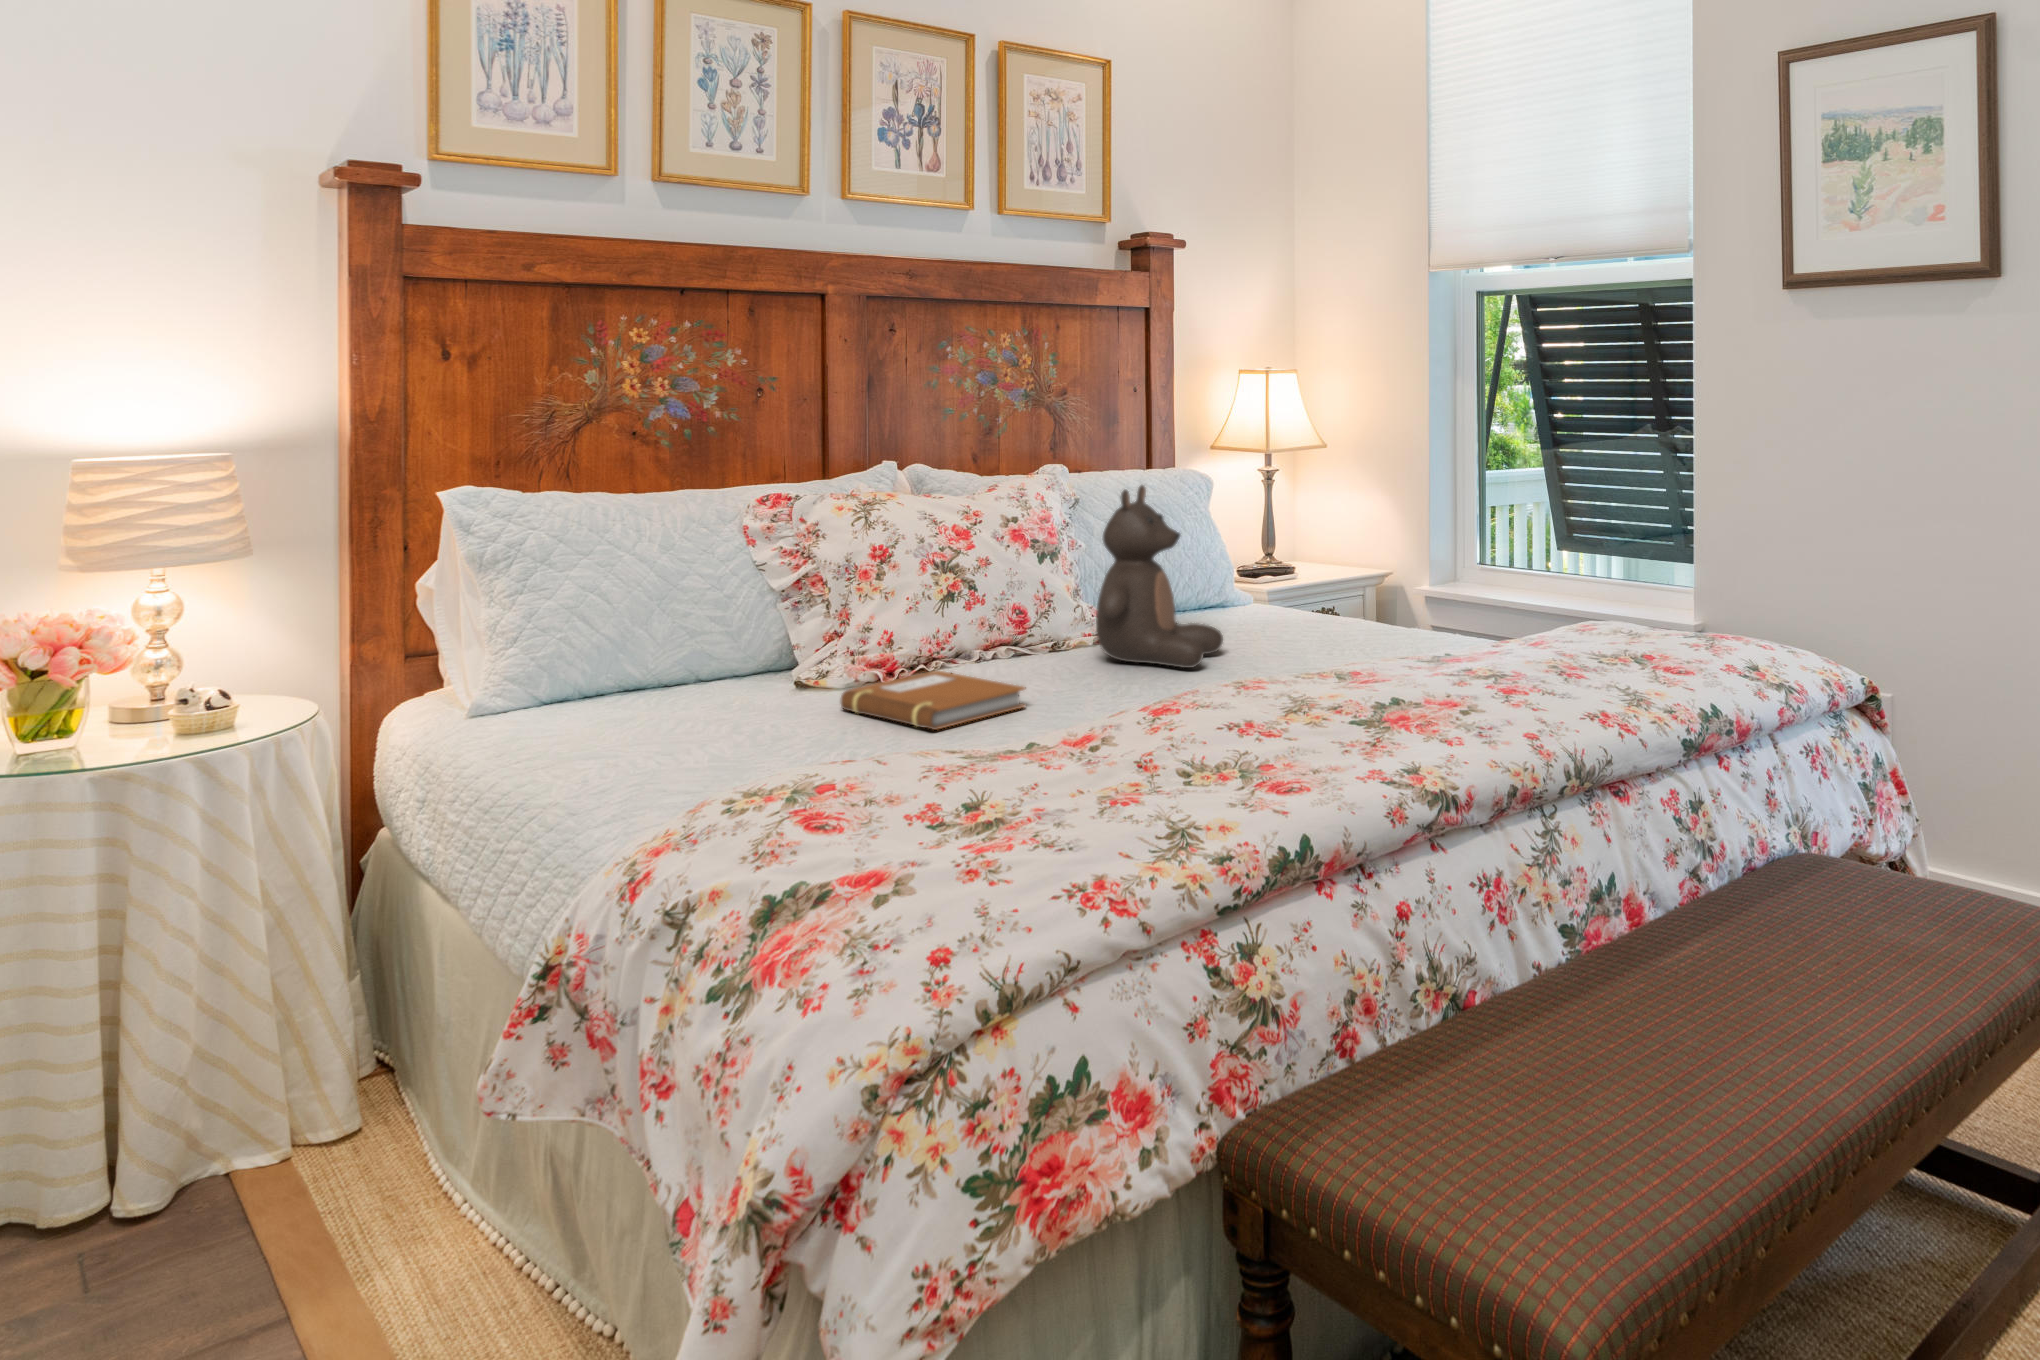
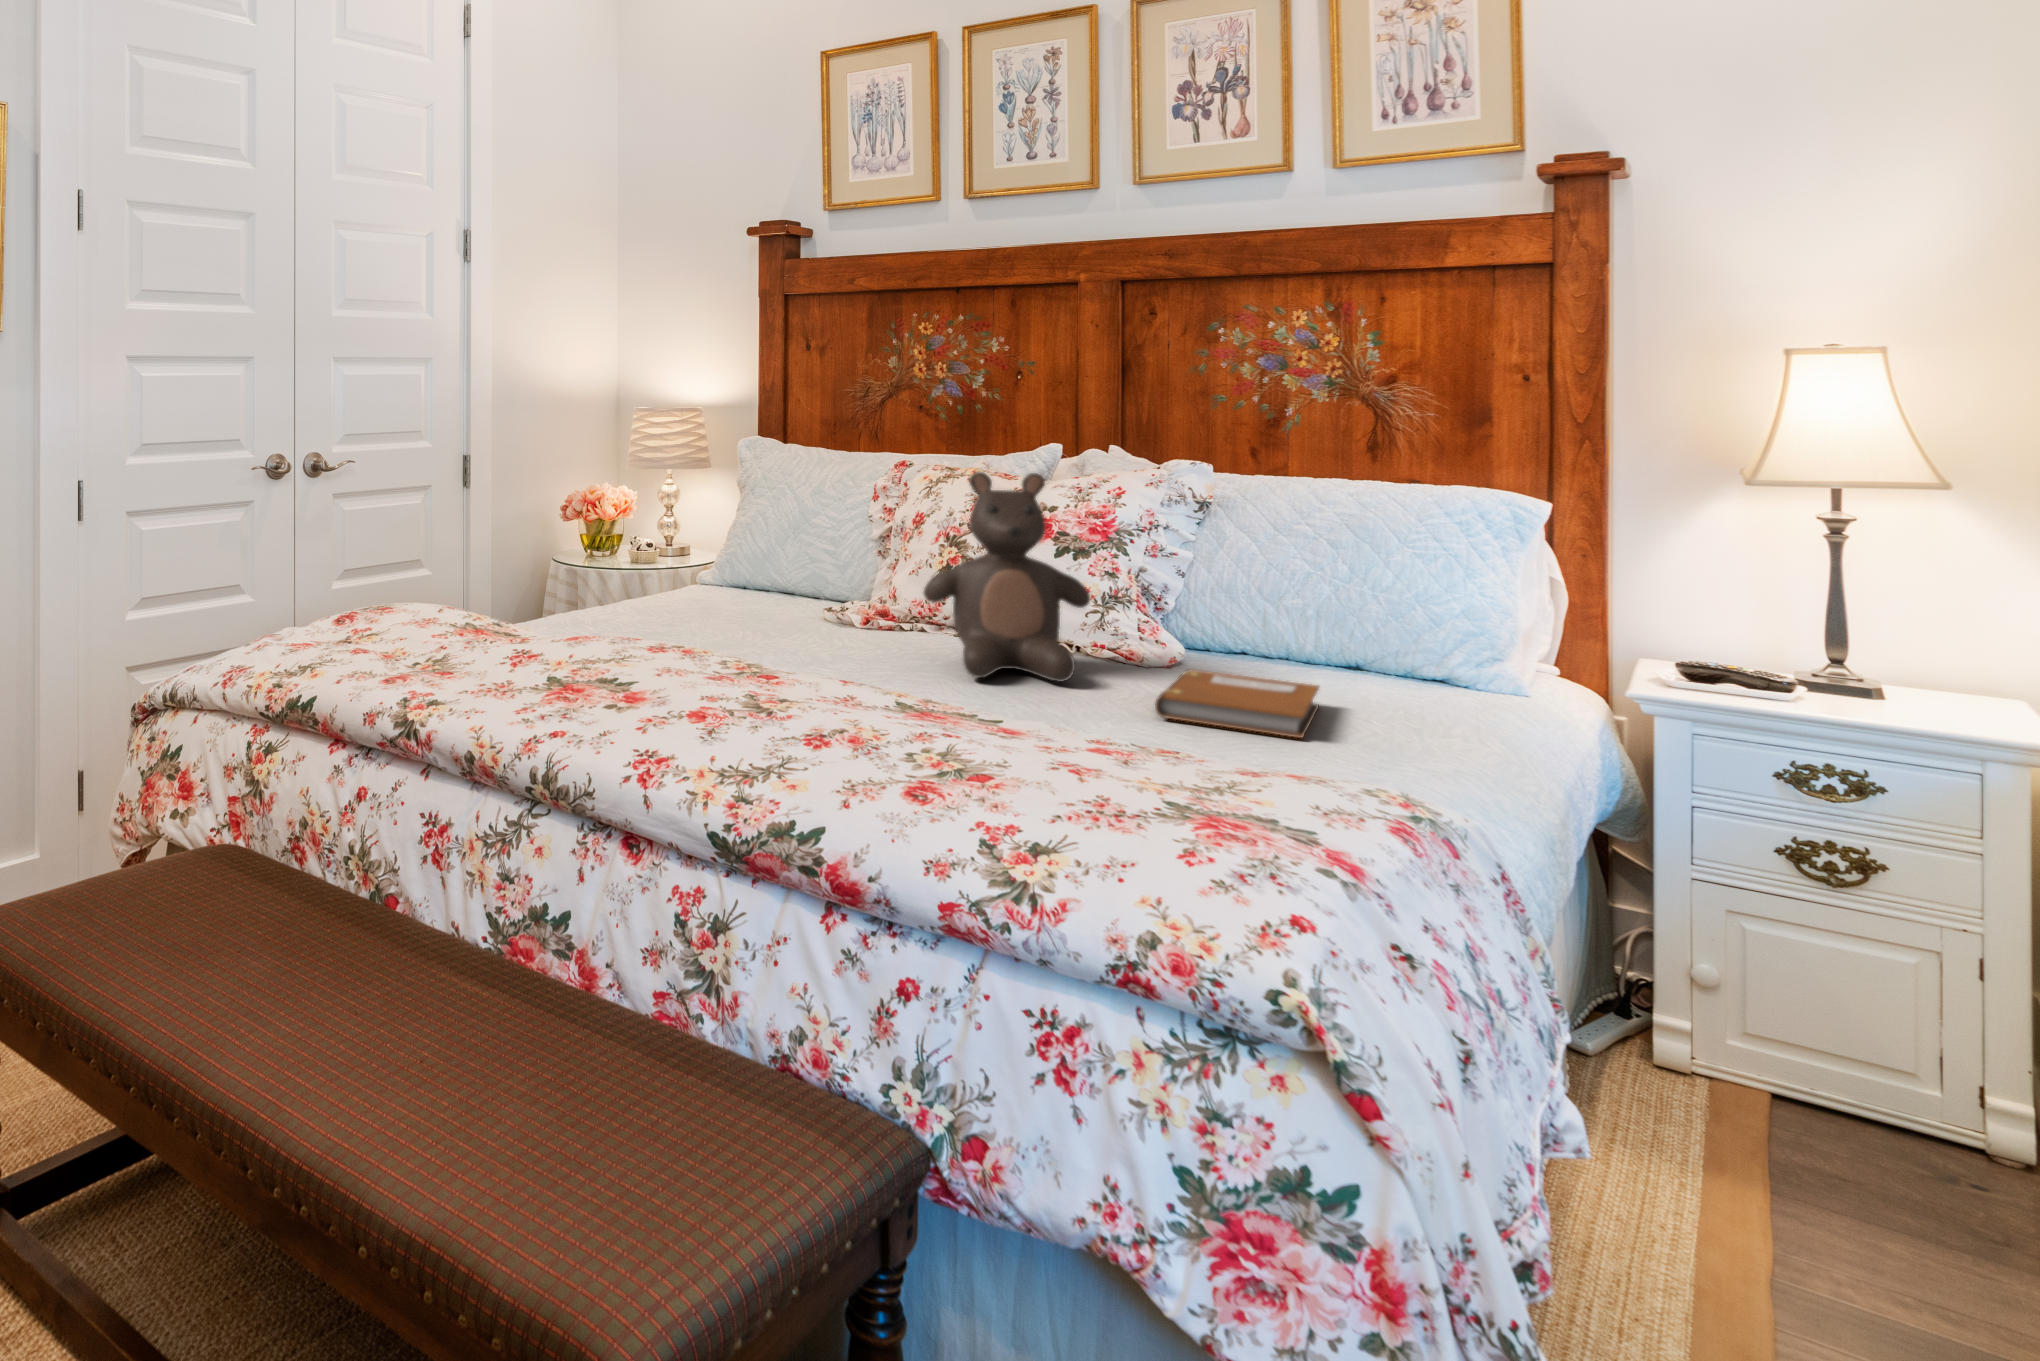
notebook: present [841,671,1025,730] -> present [1155,669,1319,738]

